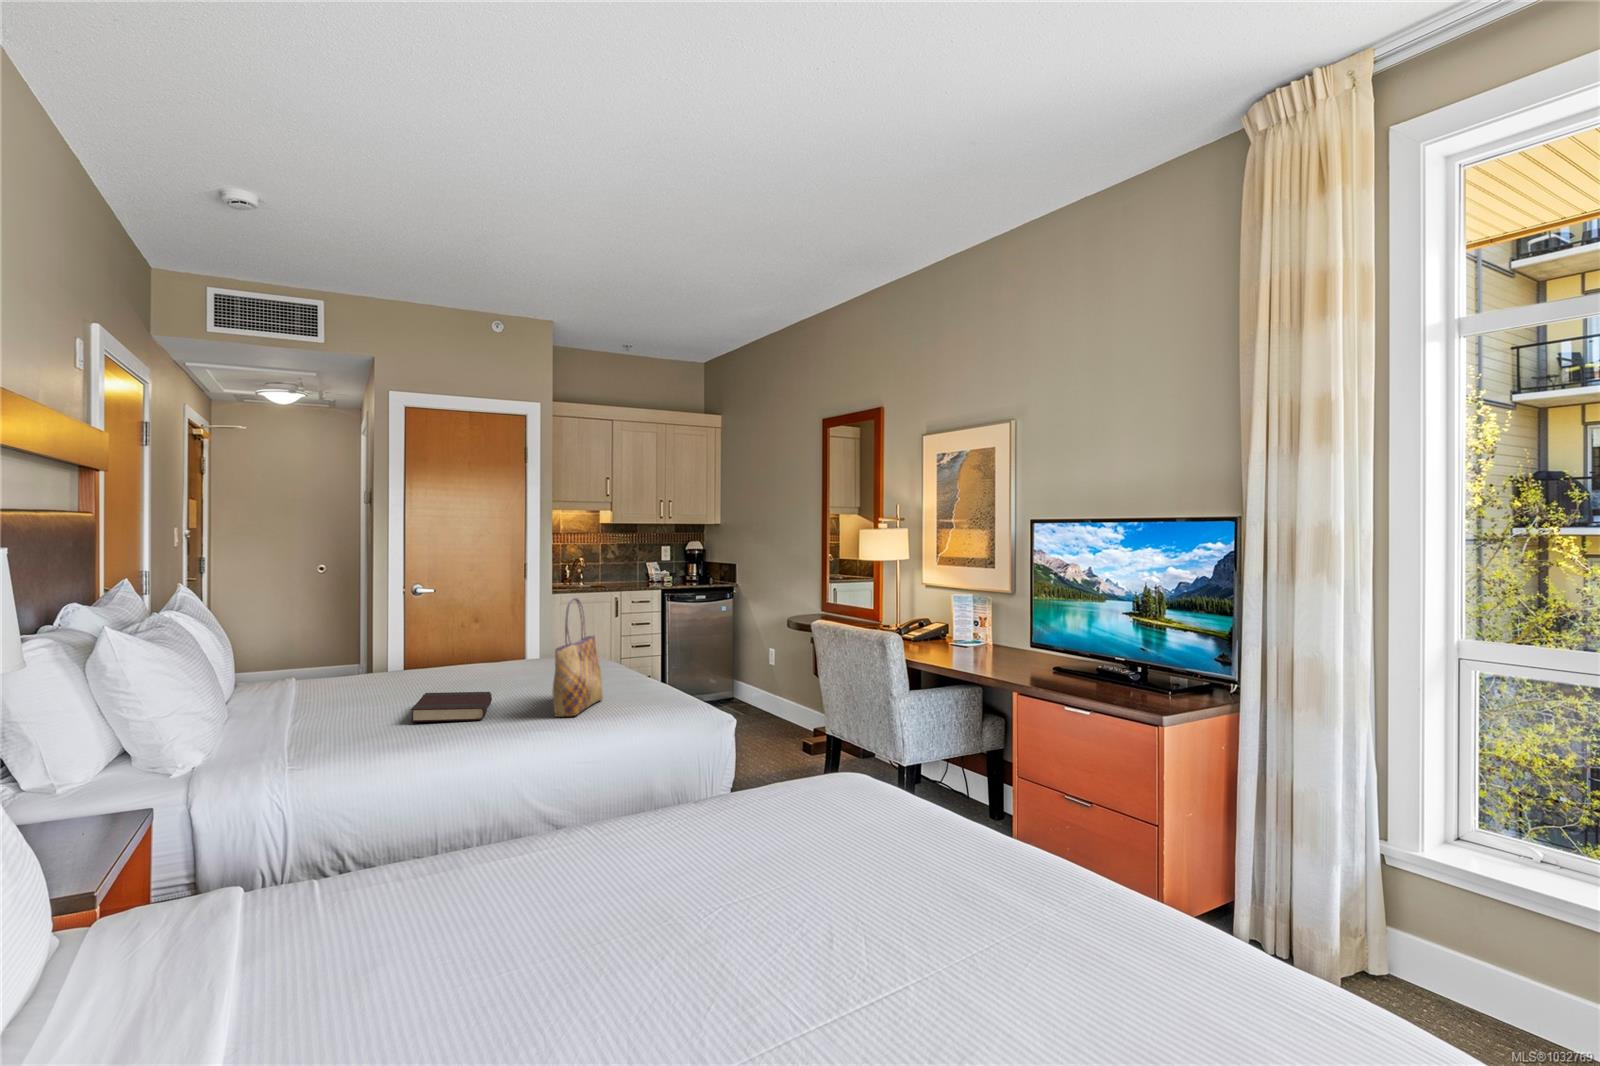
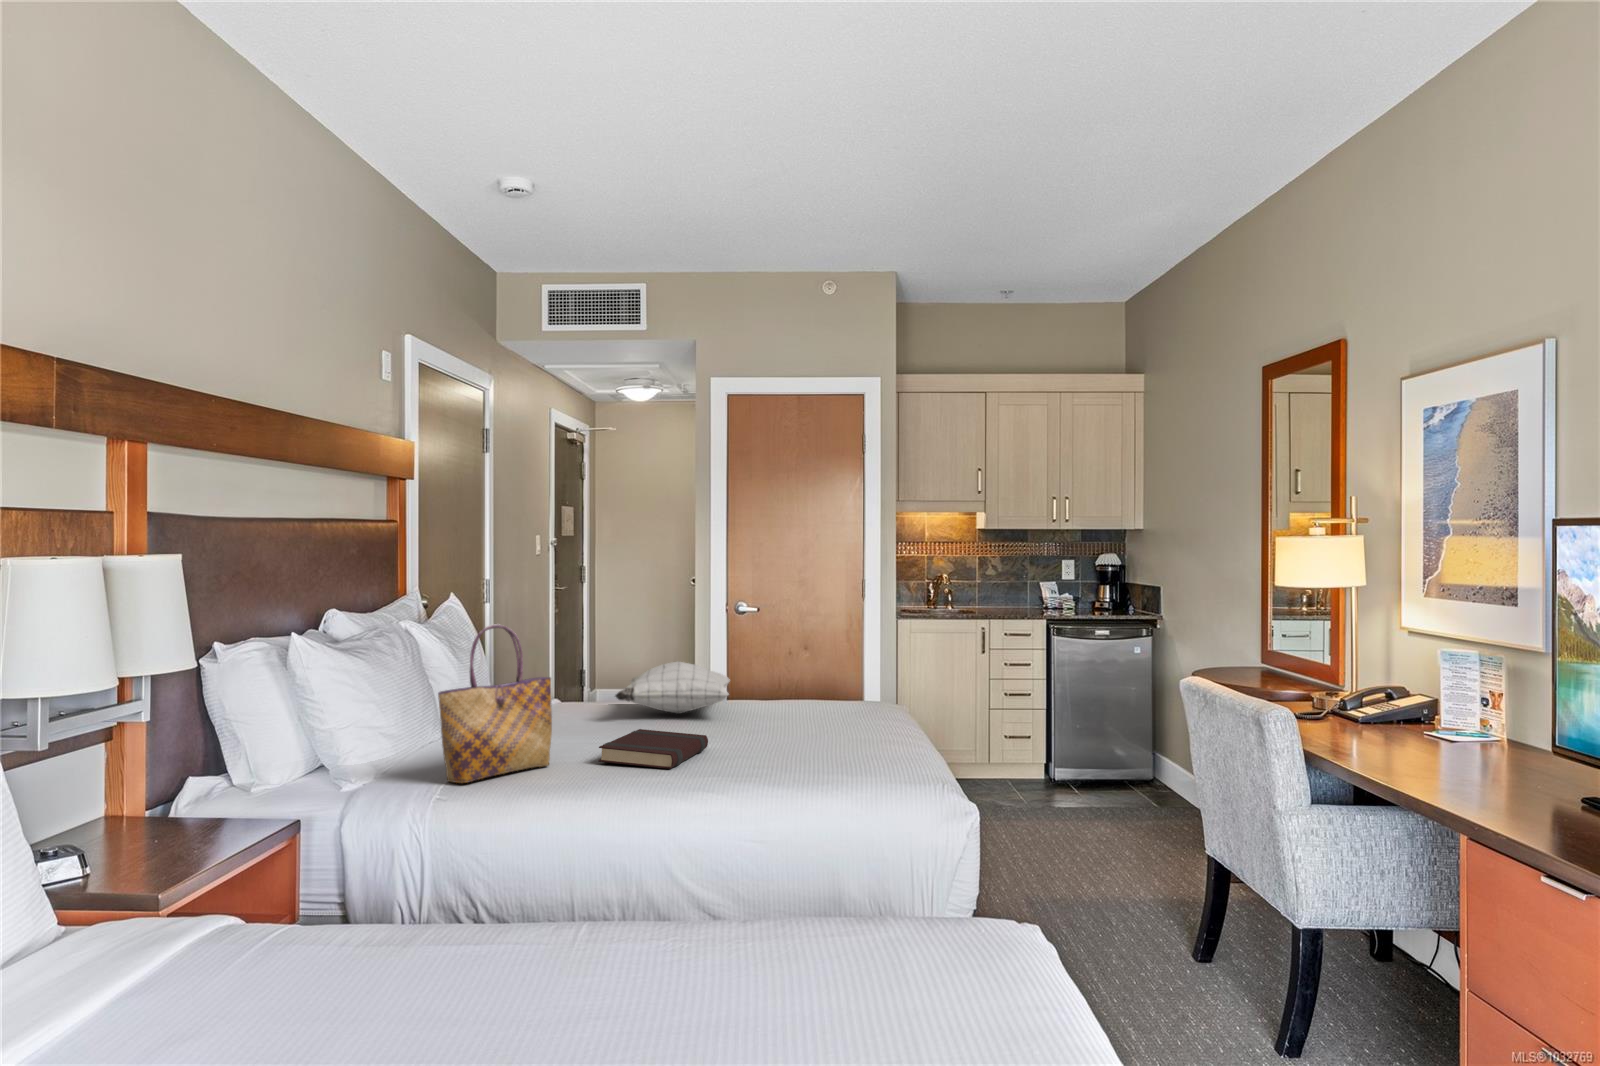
tote bag: present [553,598,603,717] -> present [438,624,552,783]
pillow: none [368,636,481,680] -> present [615,661,730,714]

